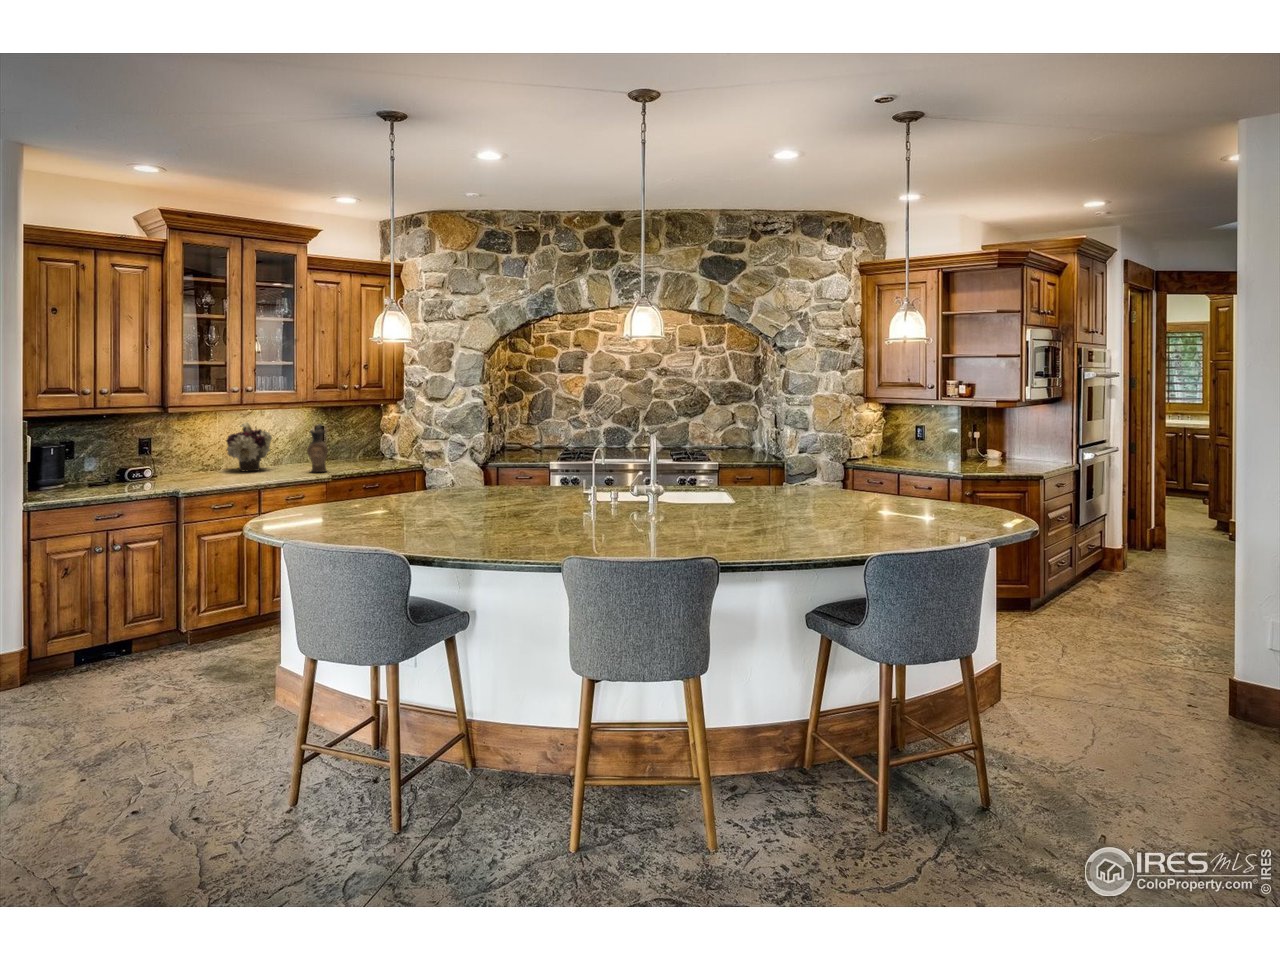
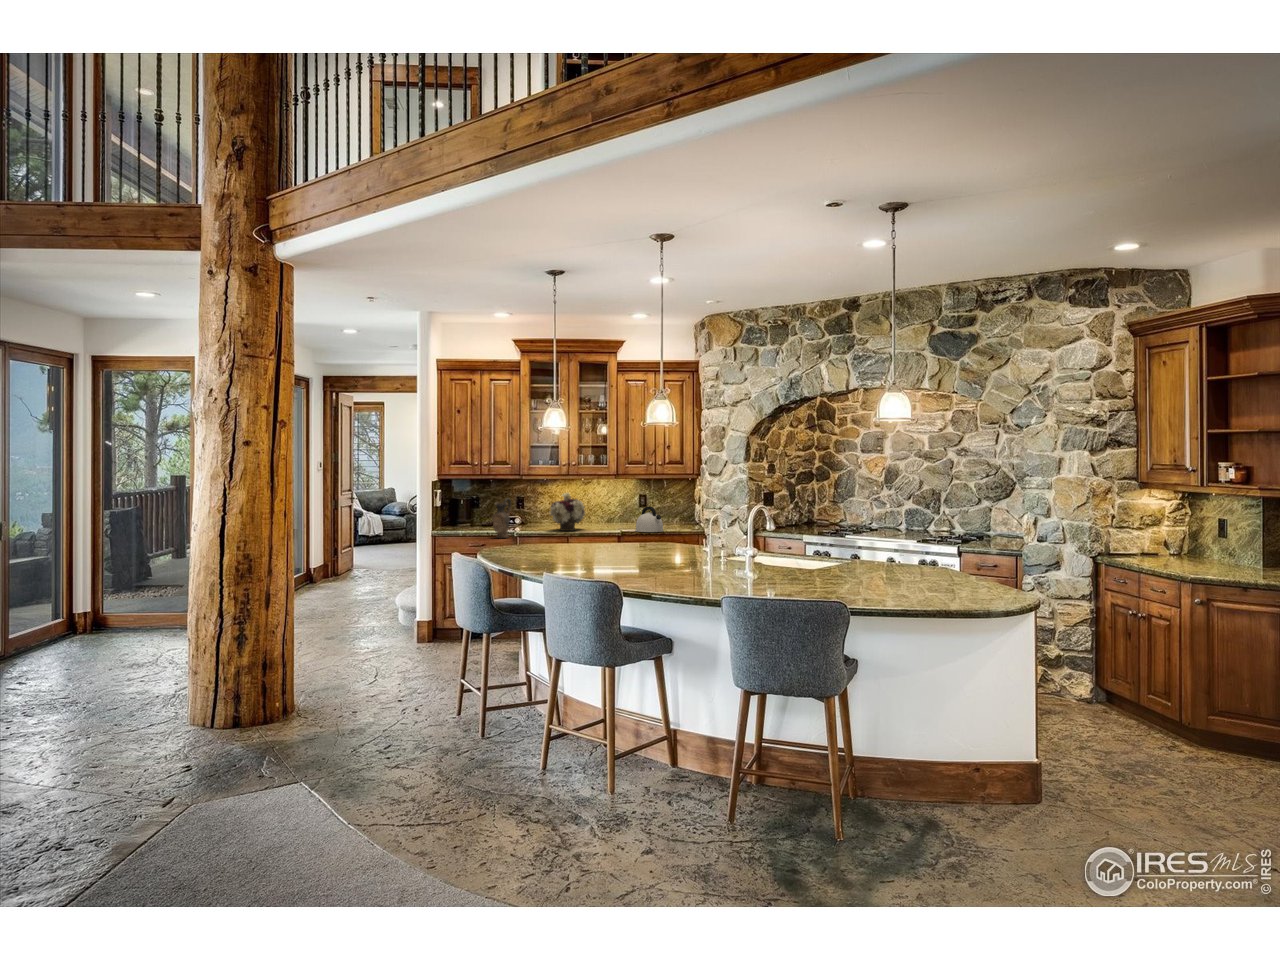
ceramic pitcher: present [307,424,328,472] -> present [493,498,511,538]
kettle: none [336,436,373,466] -> present [636,507,663,532]

